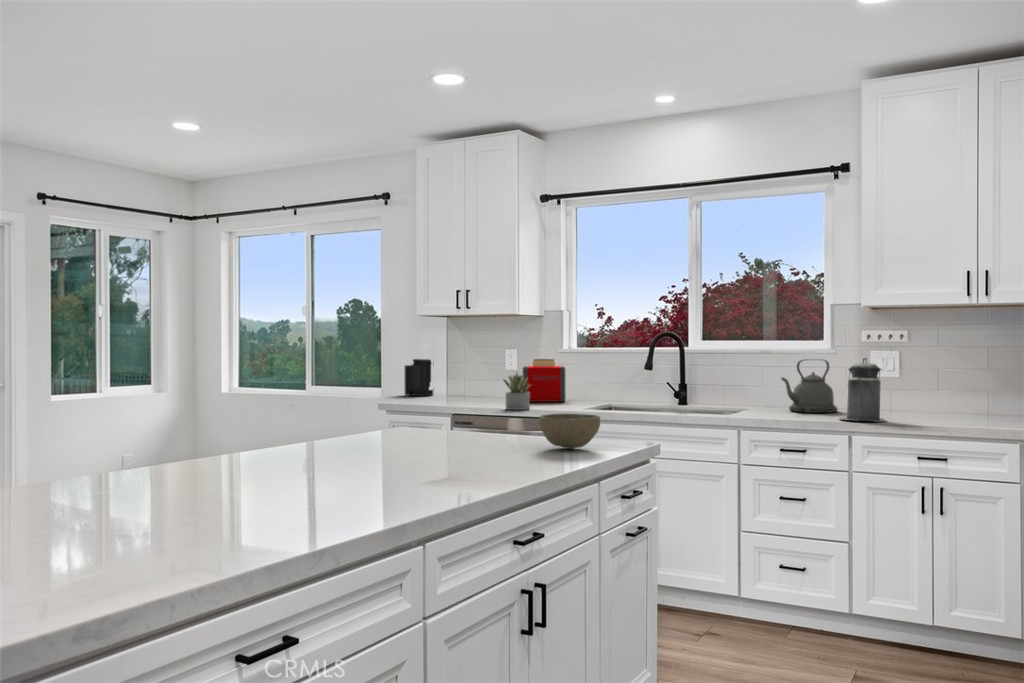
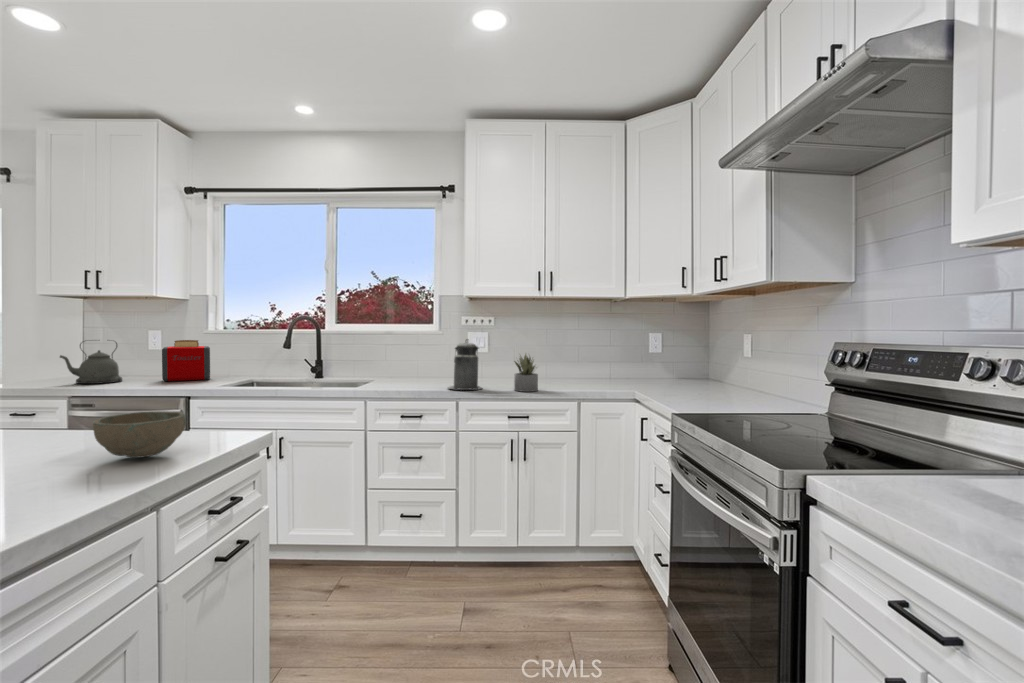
knife block: present [404,341,433,396] -> none [27,322,65,379]
kettle: present [781,360,837,413] -> present [60,343,122,384]
succulent plant: present [503,372,530,410] -> present [514,354,538,392]

